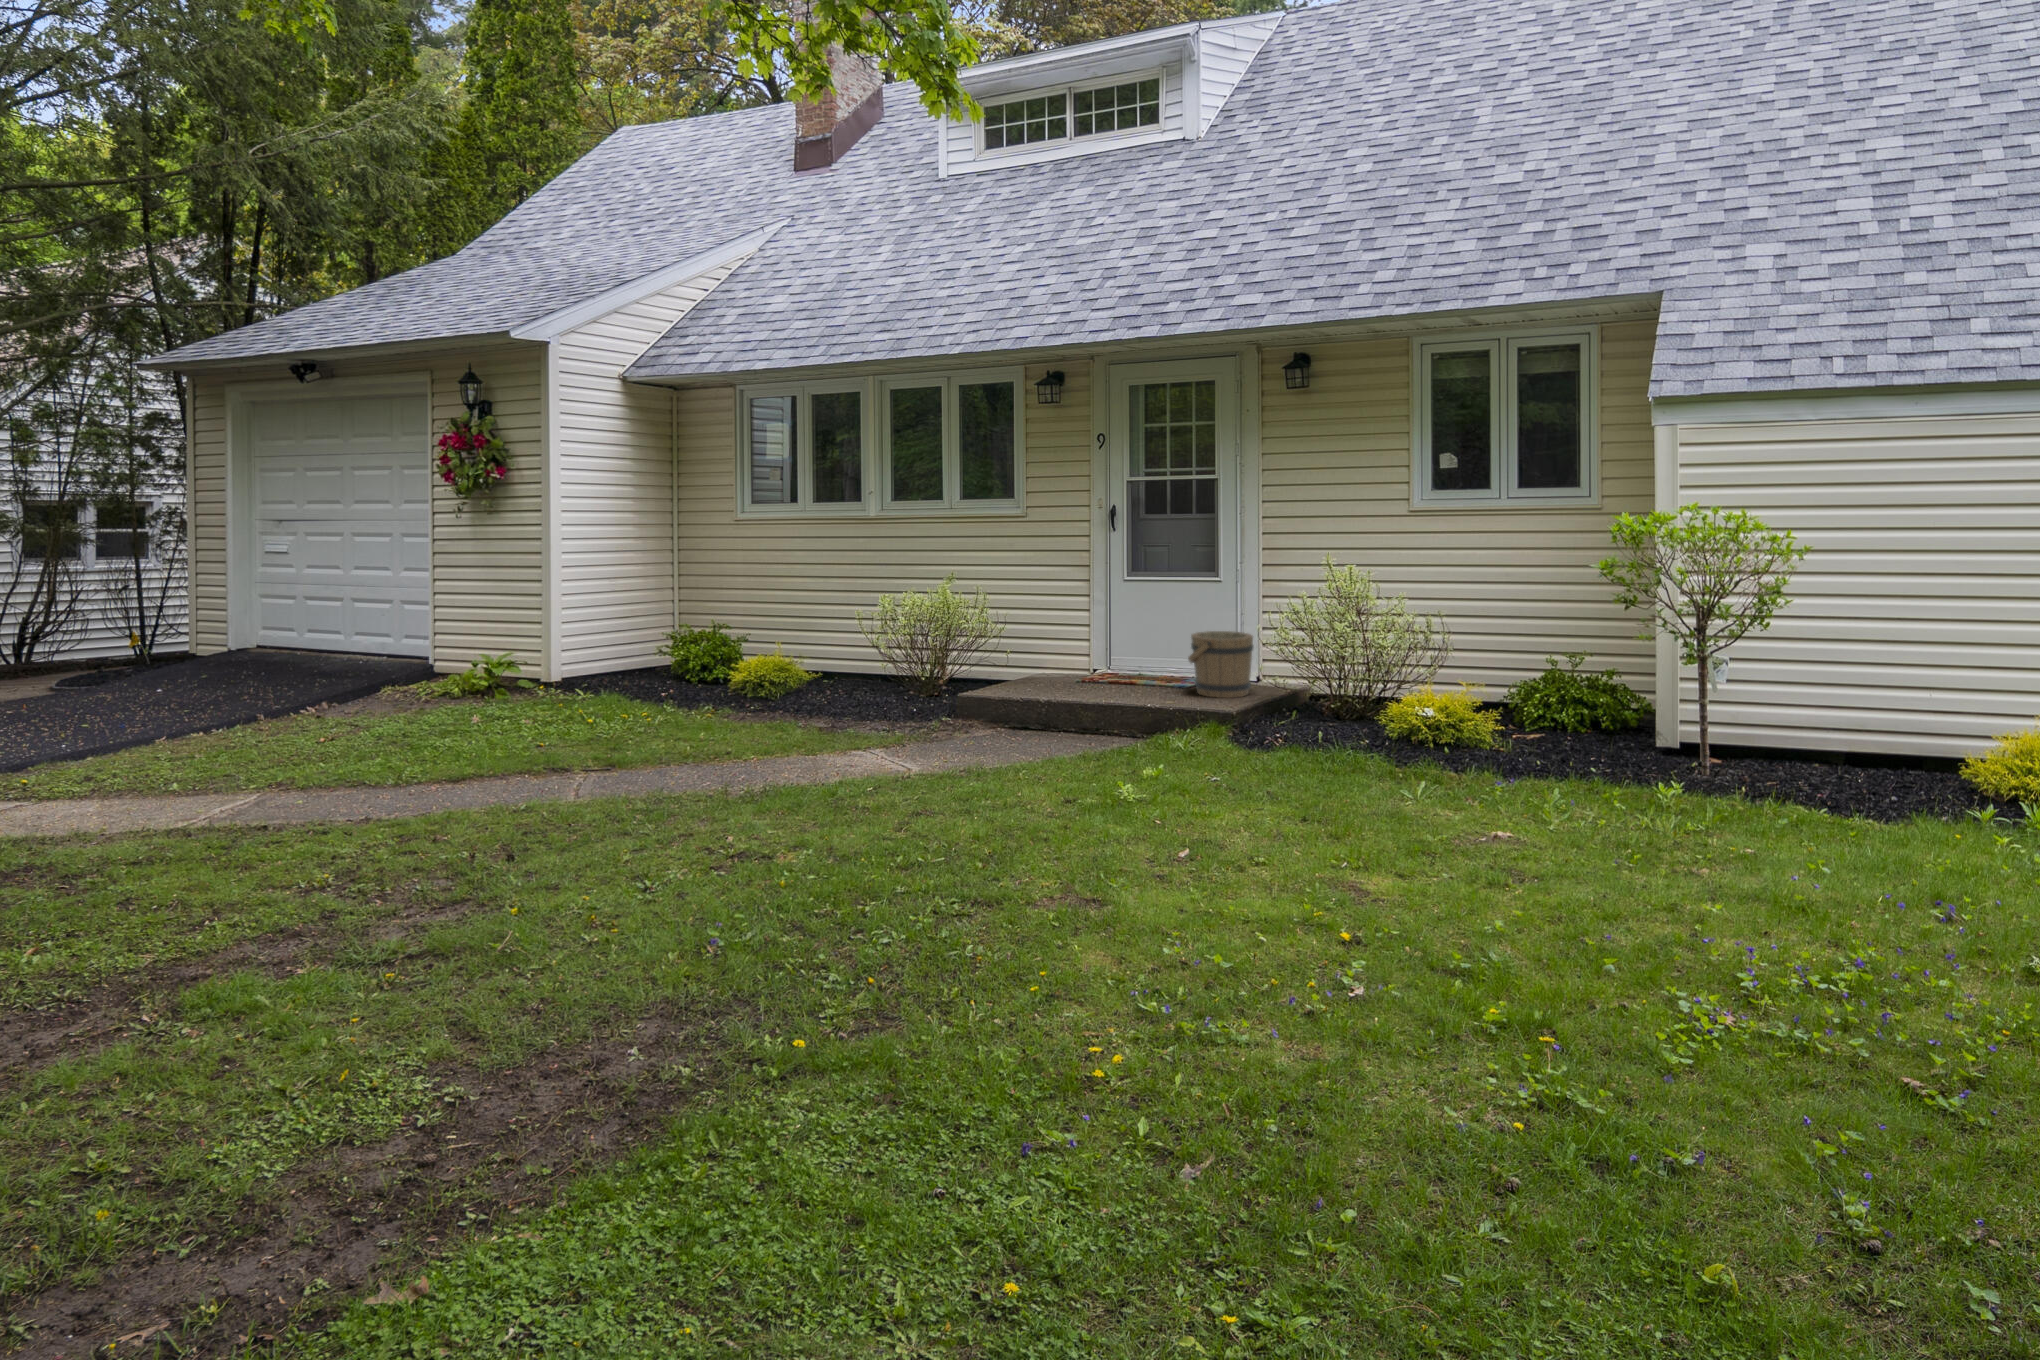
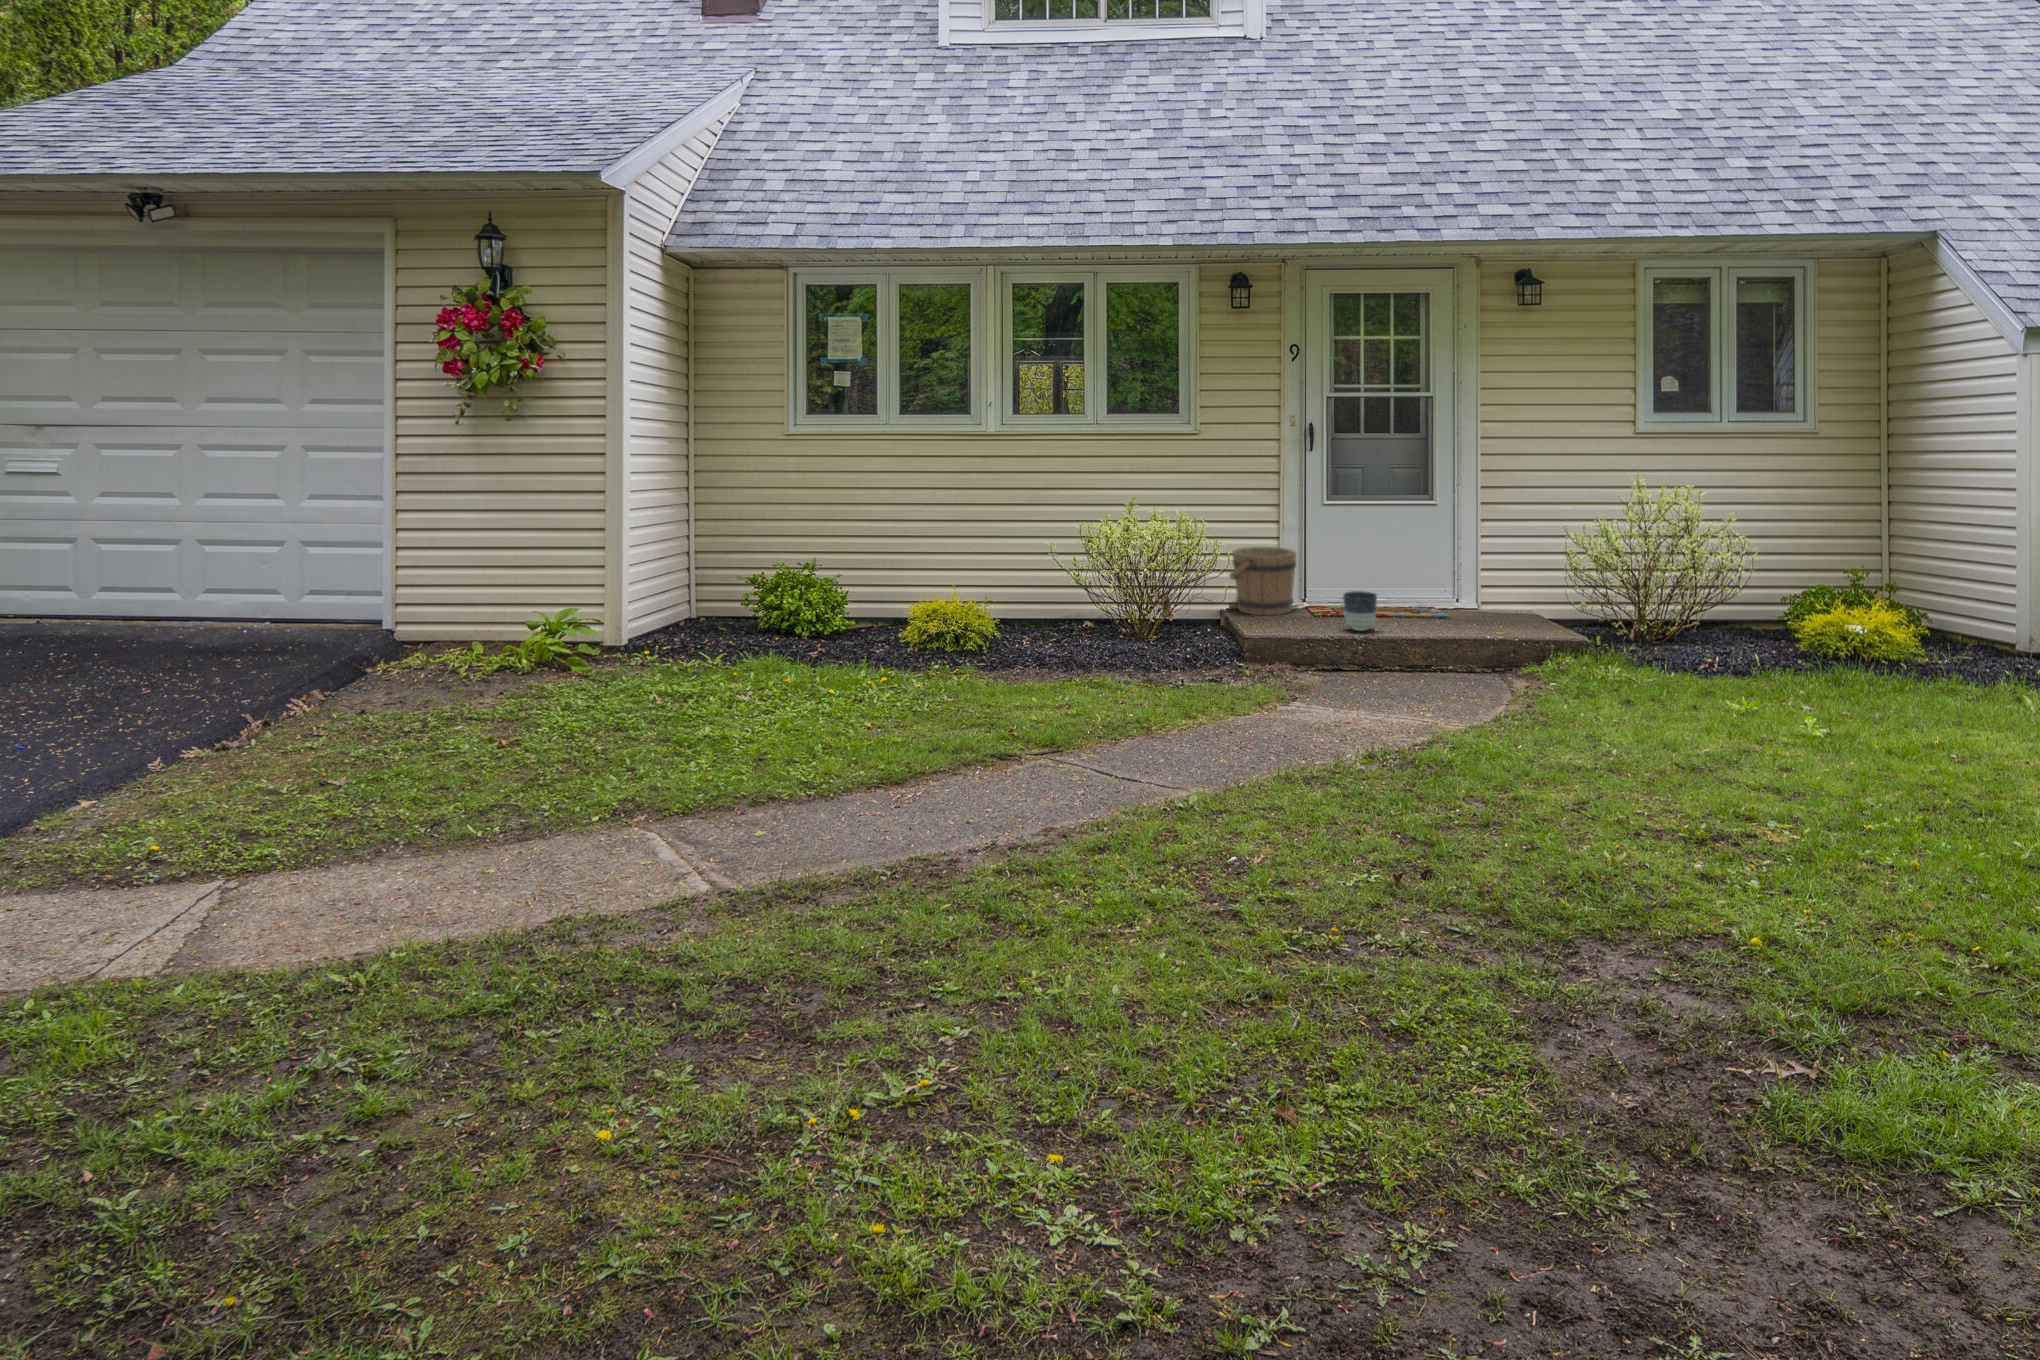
planter: none [1300,672,1333,711] -> present [1343,591,1377,631]

